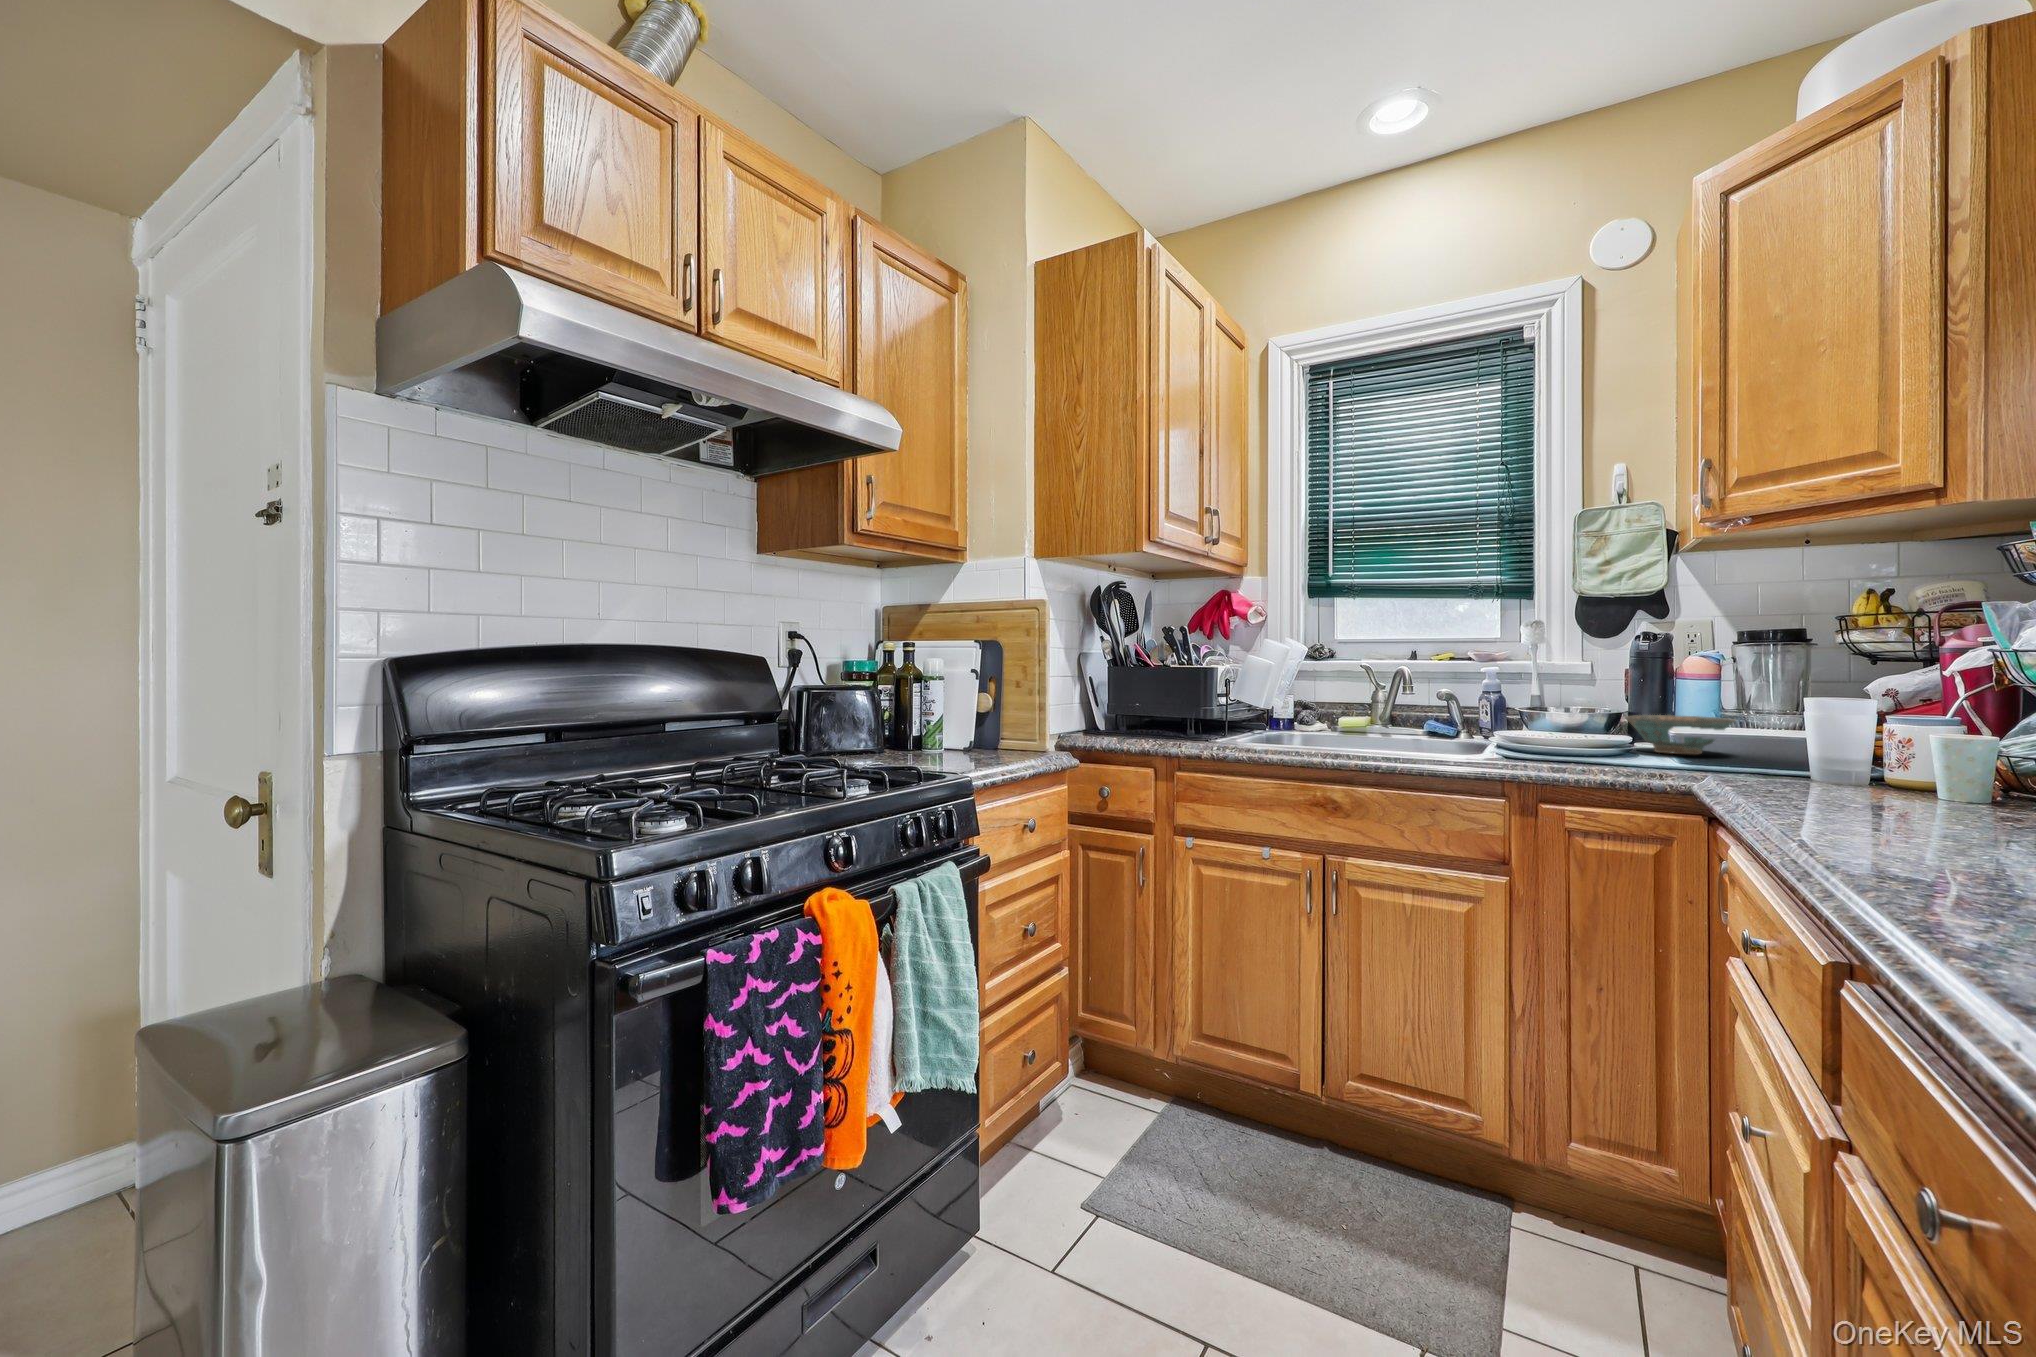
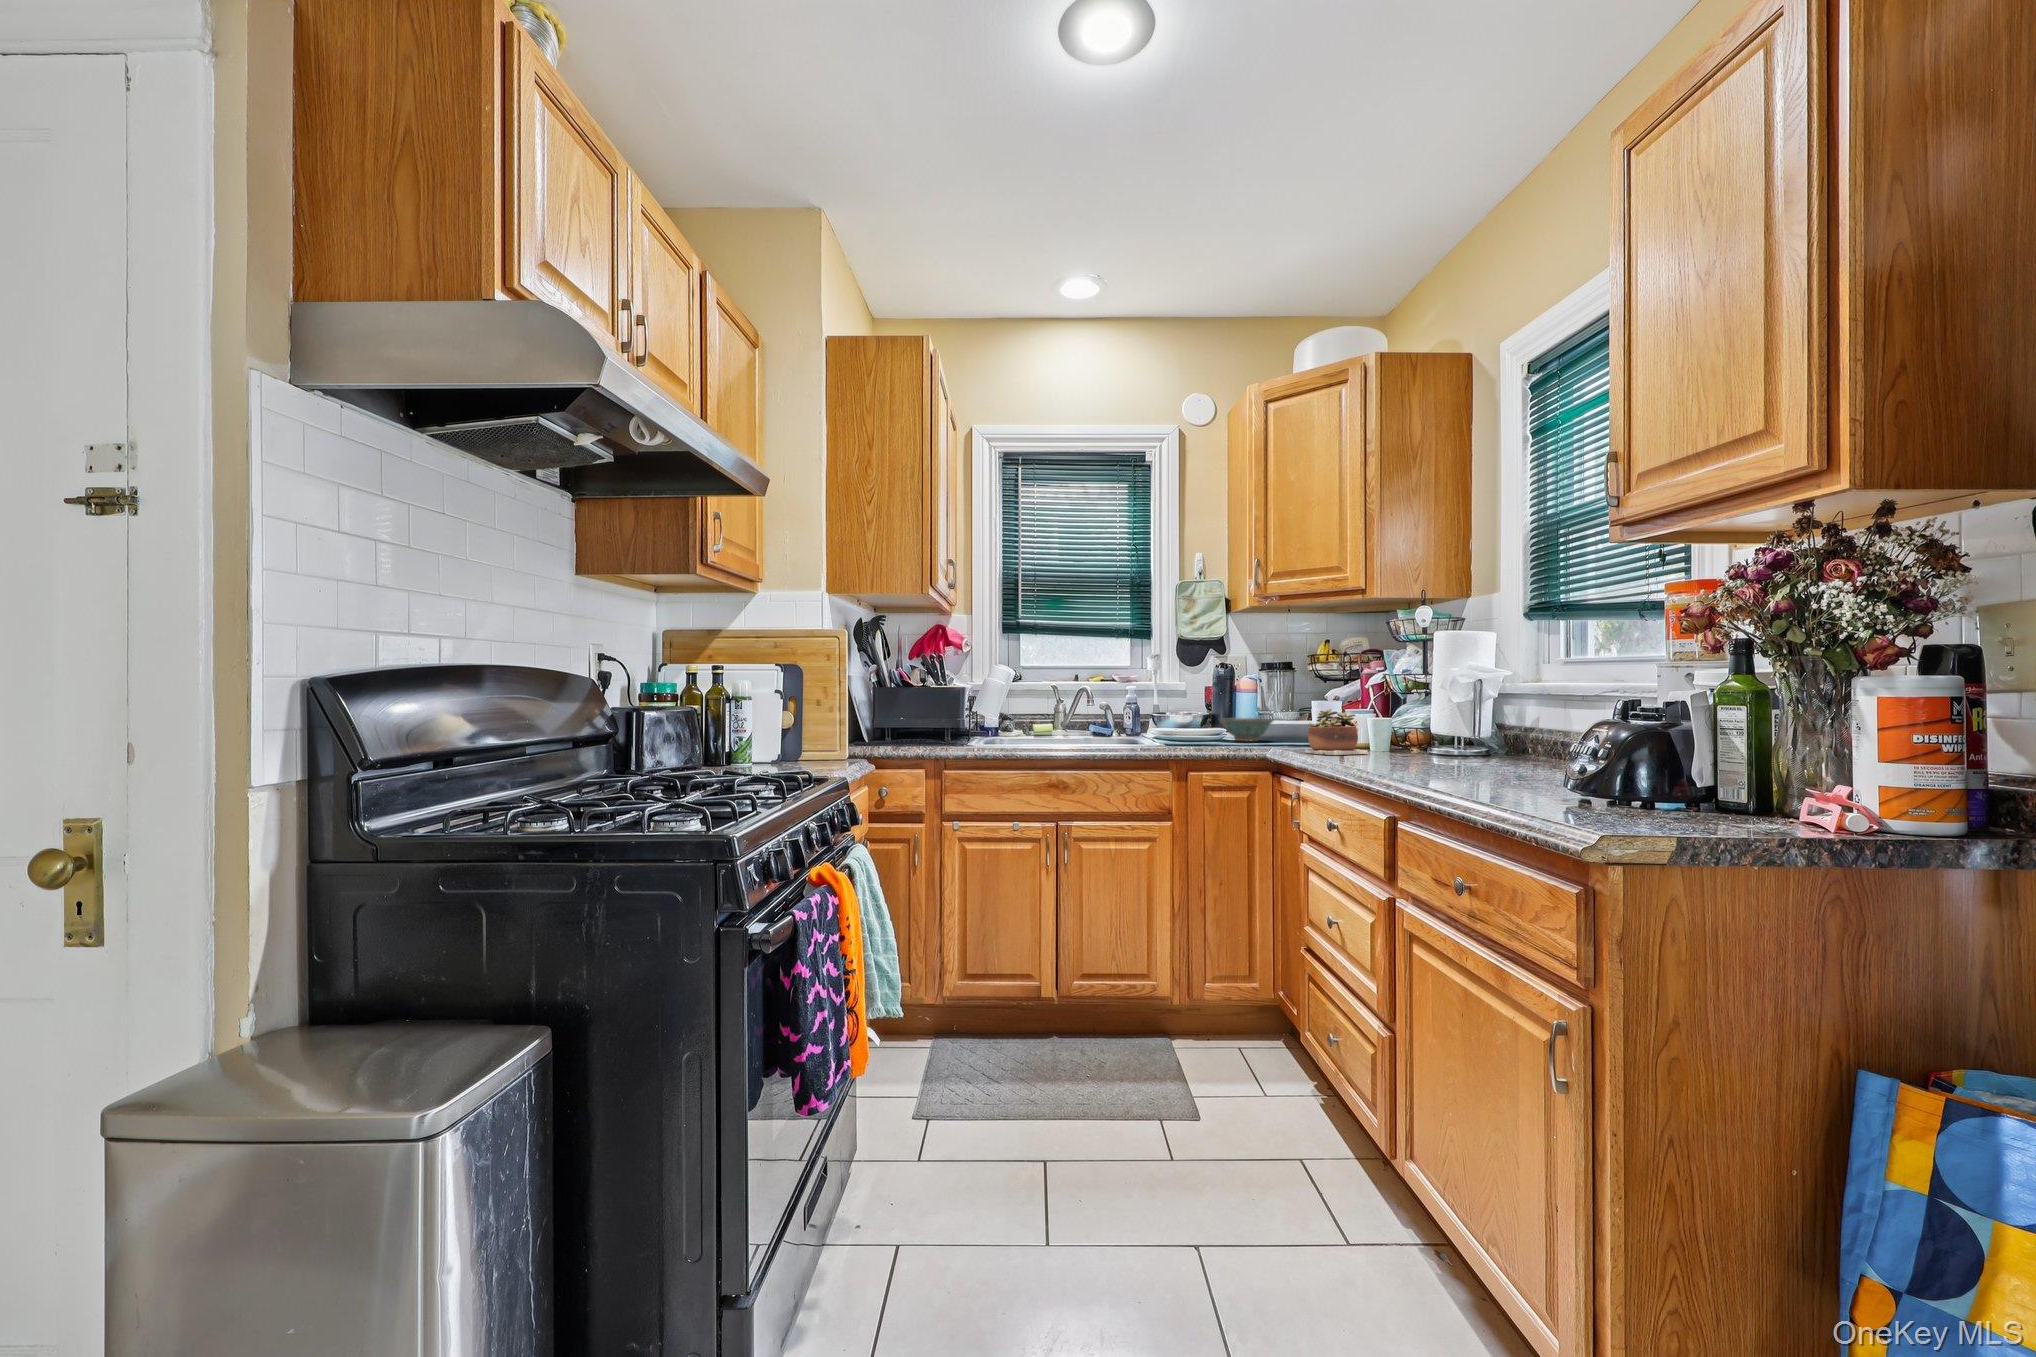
succulent plant: none [1764,712,1937,805] -> present [1306,709,1369,755]

